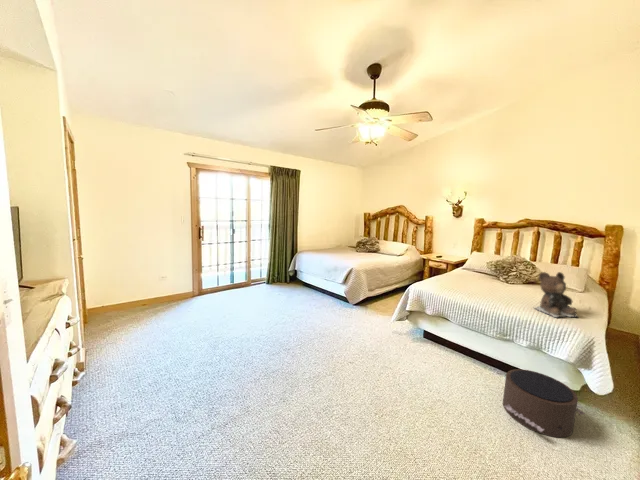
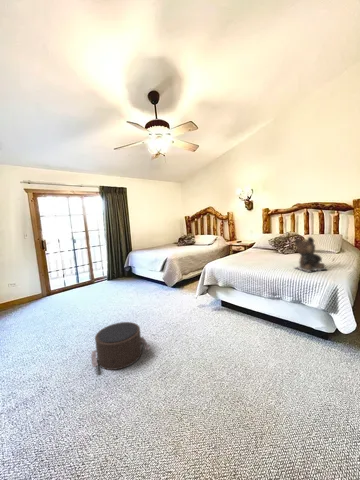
pouf: present [503,369,585,437] -> present [91,322,150,370]

